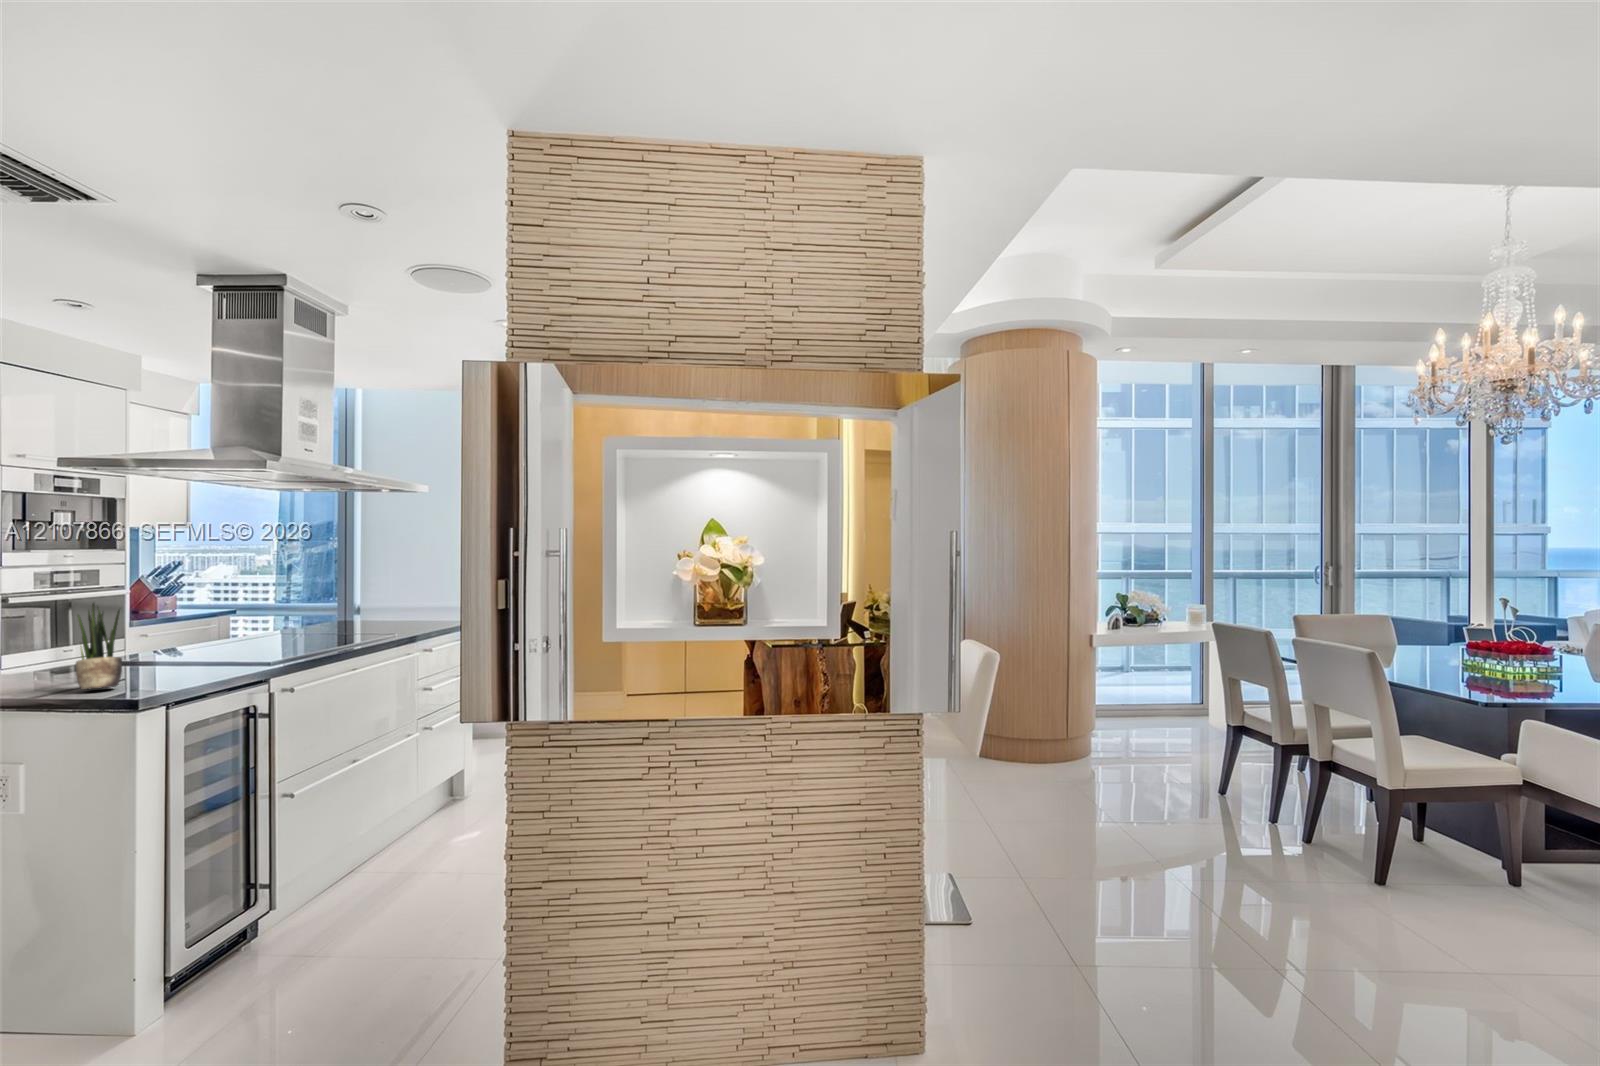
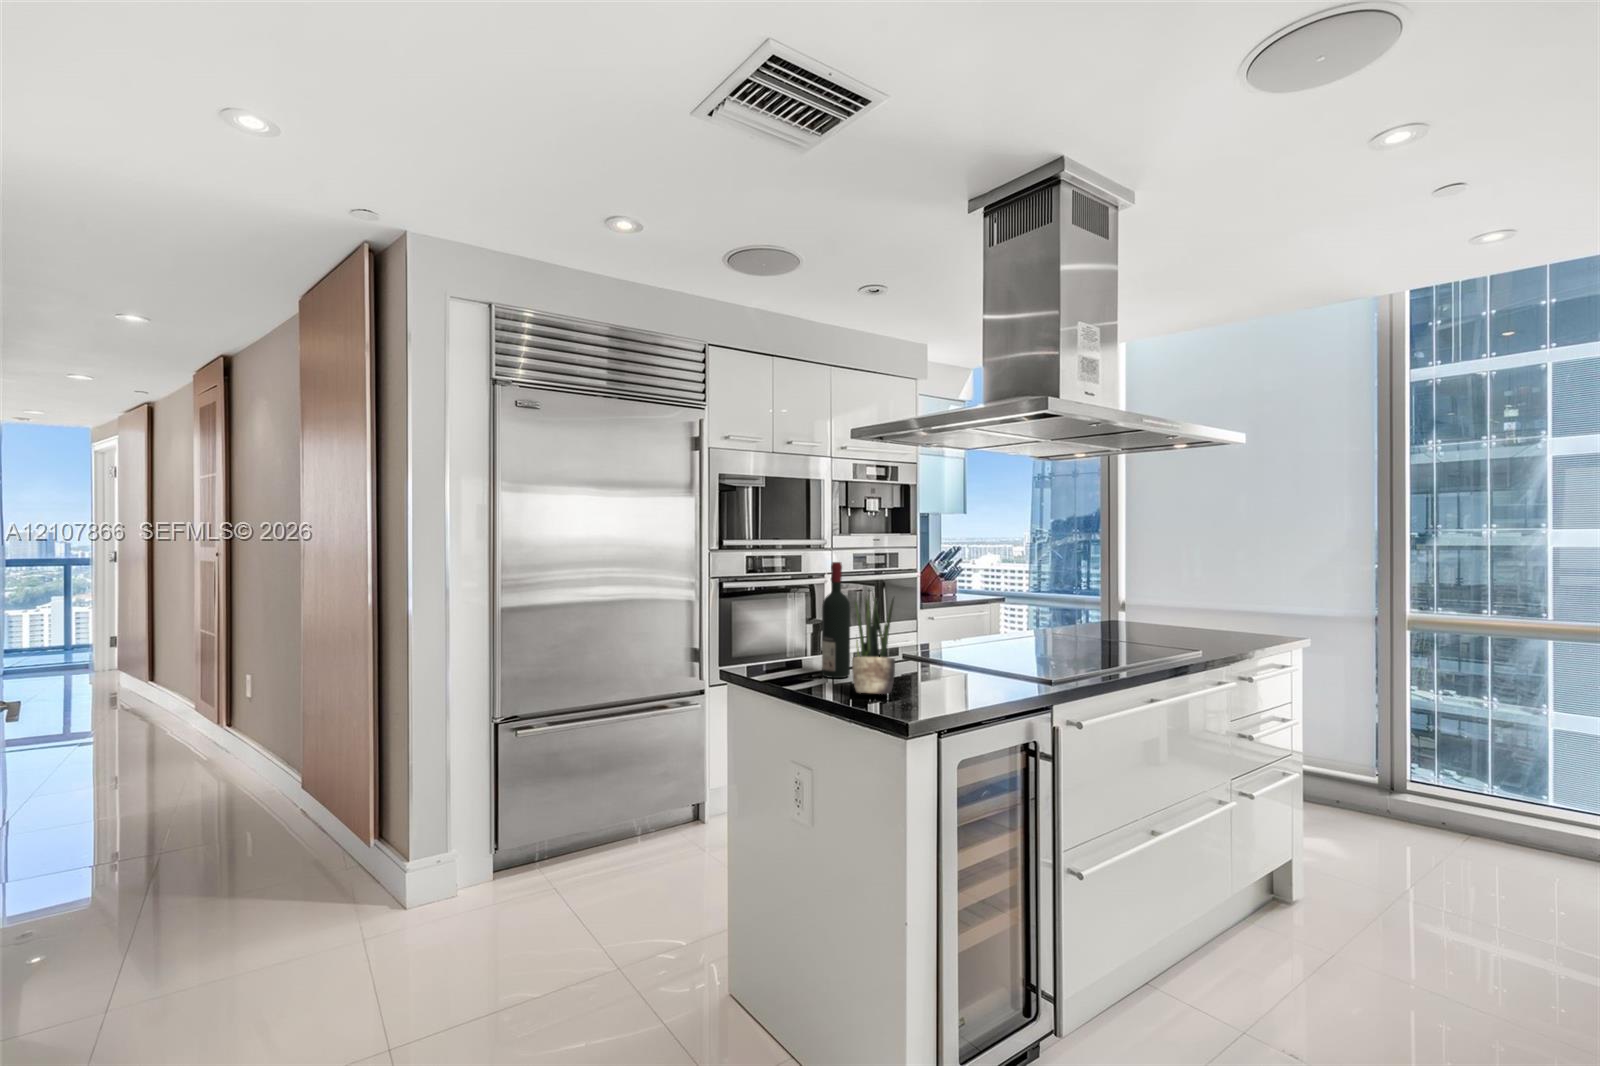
wine bottle: none [32,582,66,687] -> present [822,562,850,678]

